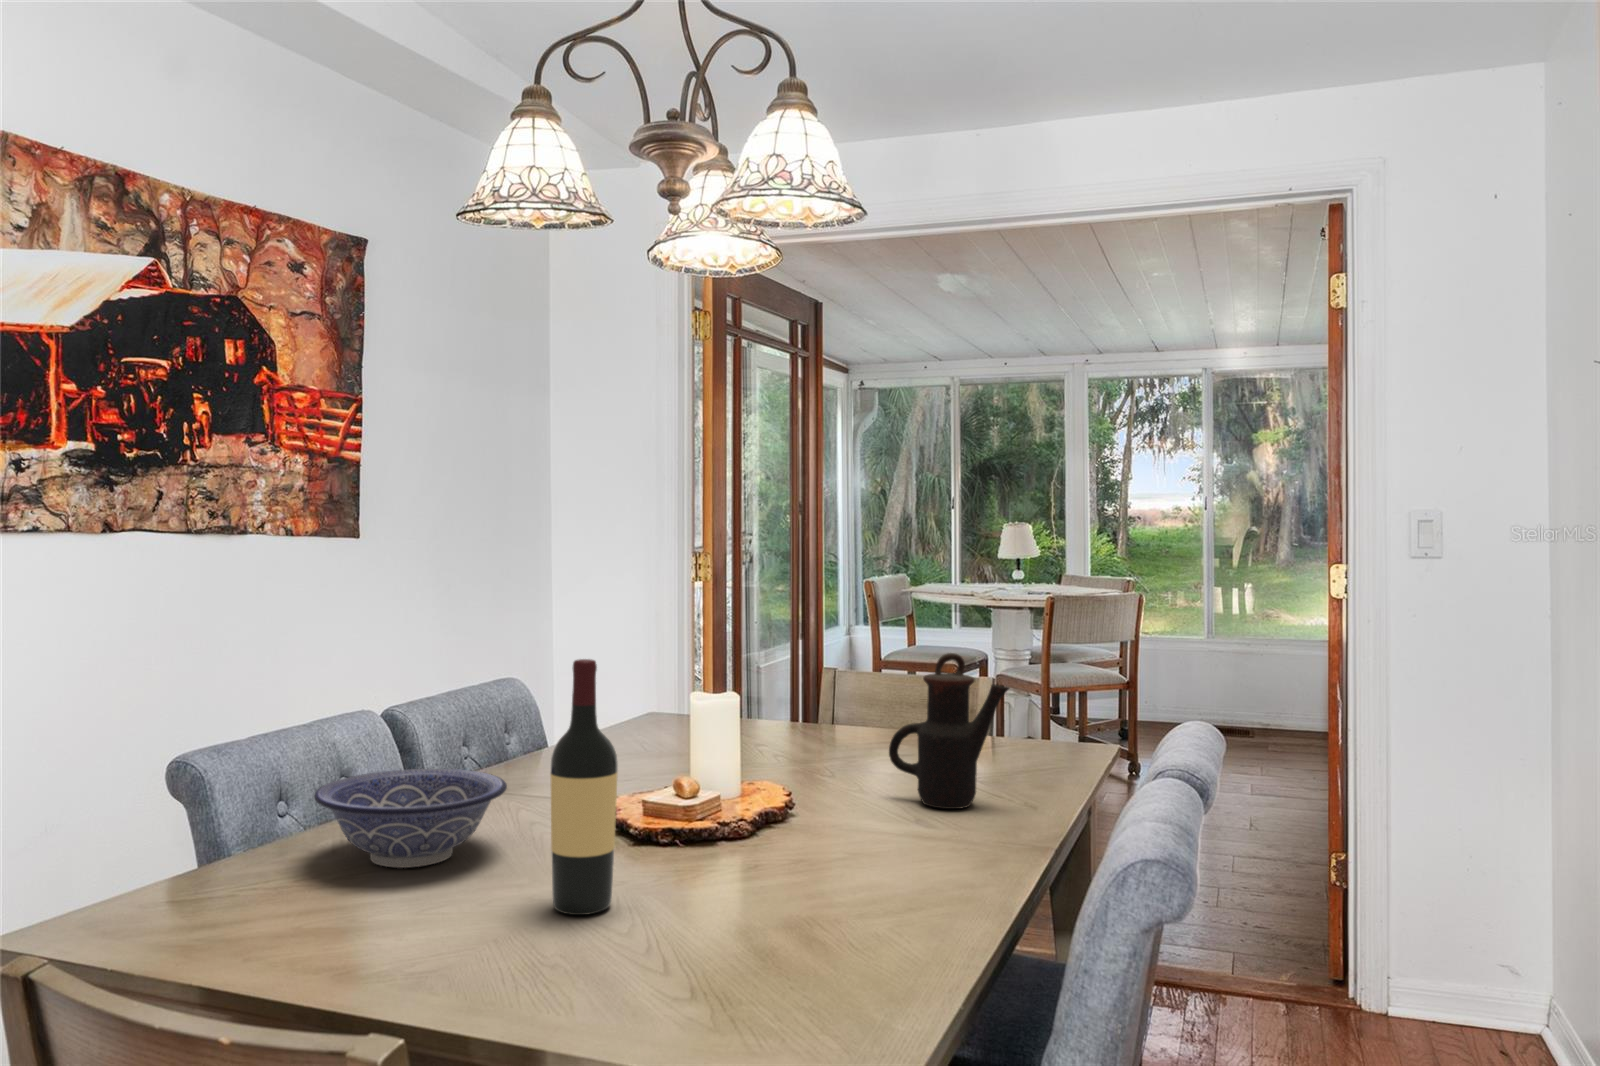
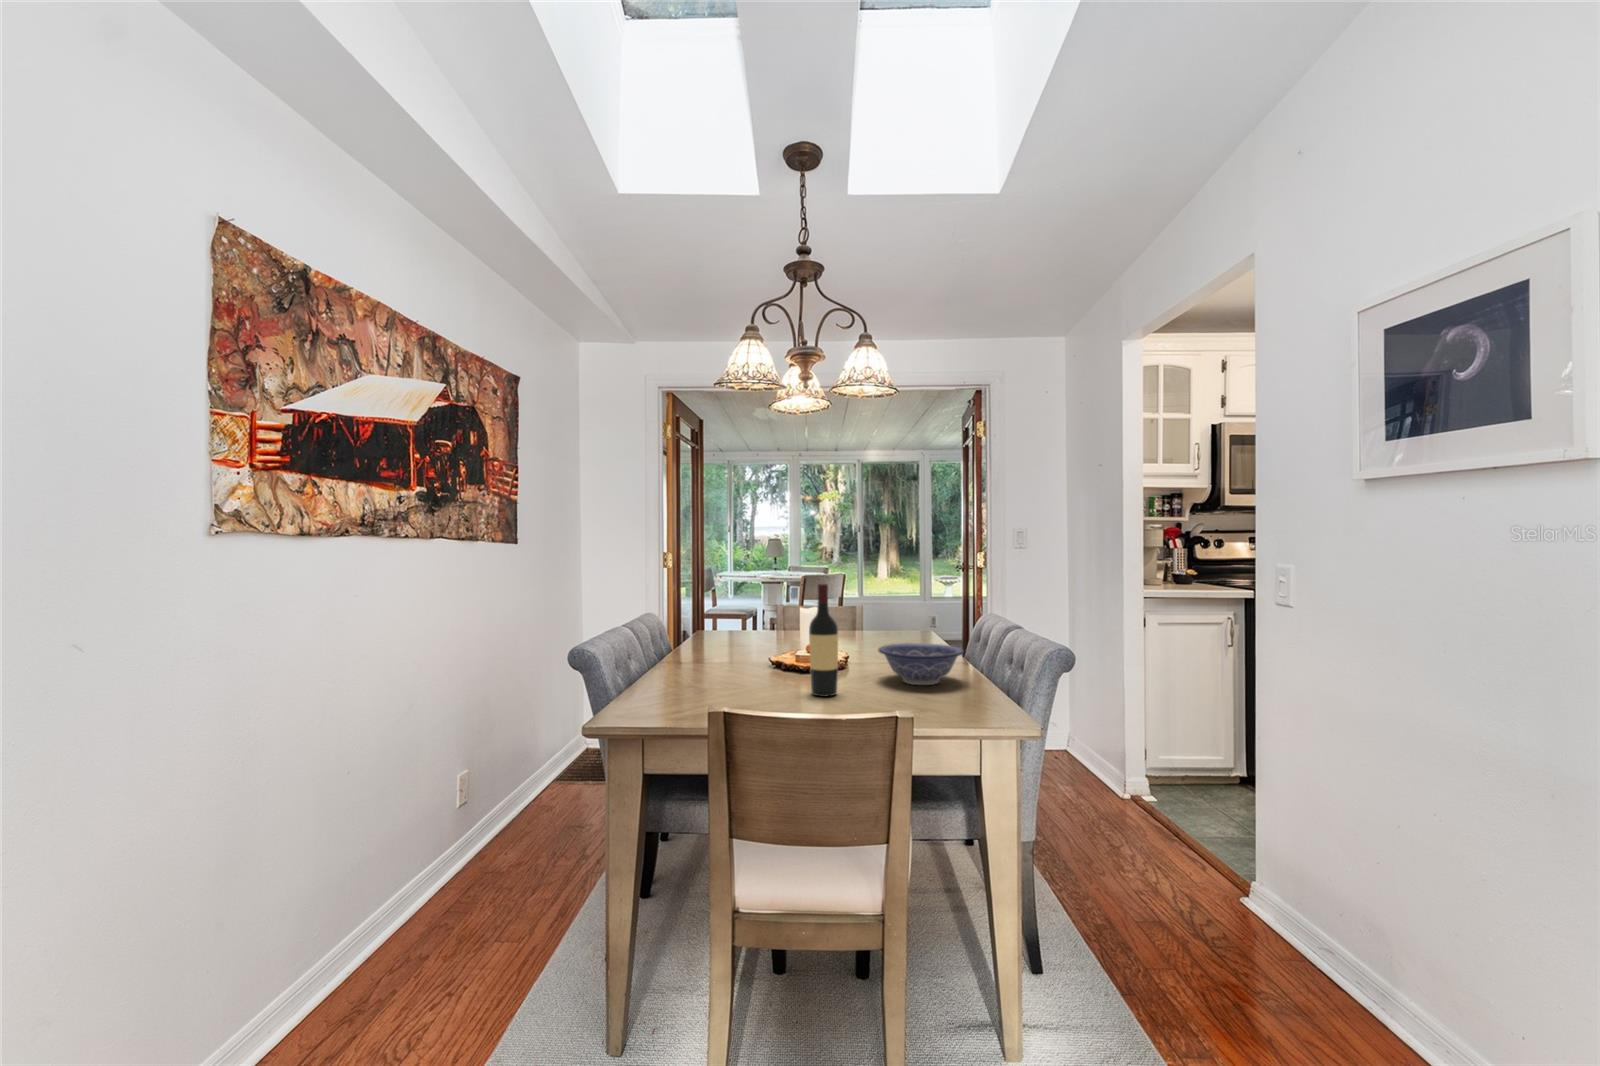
teapot: present [889,653,1009,809] -> none [873,583,928,653]
decorative bowl: present [314,769,507,868] -> present [878,643,964,685]

